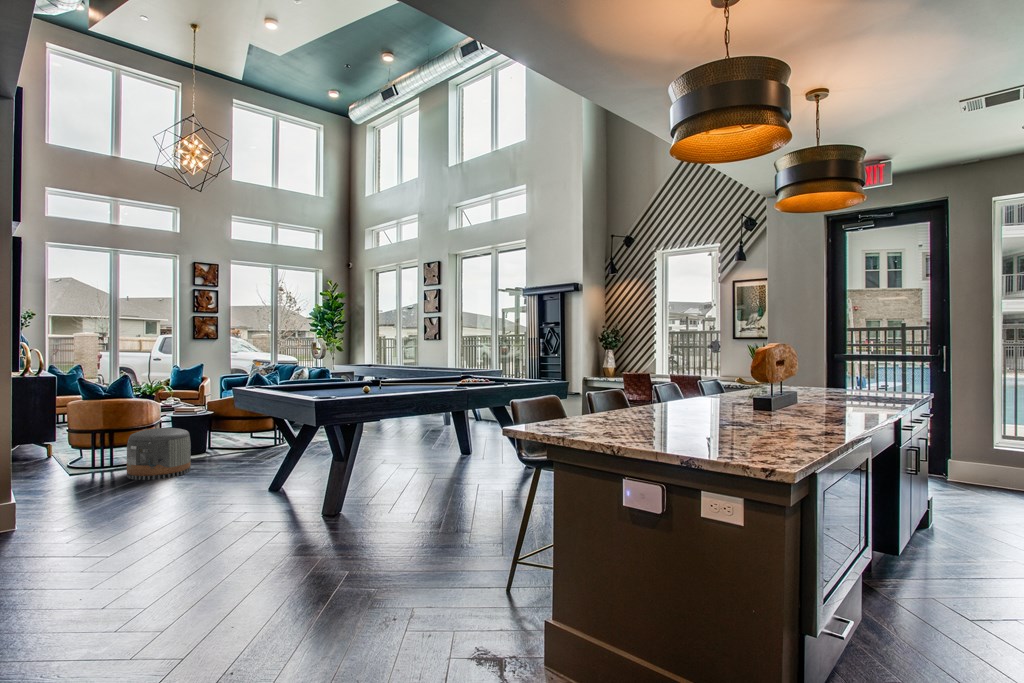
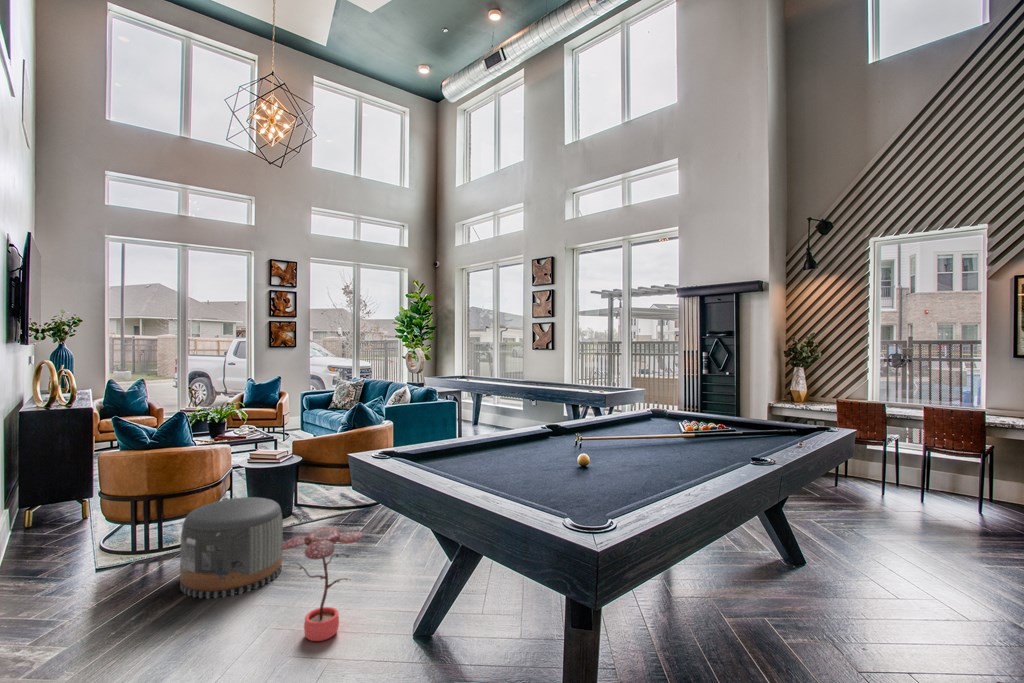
potted plant: none [185,433,232,489] -> present [281,527,364,641]

